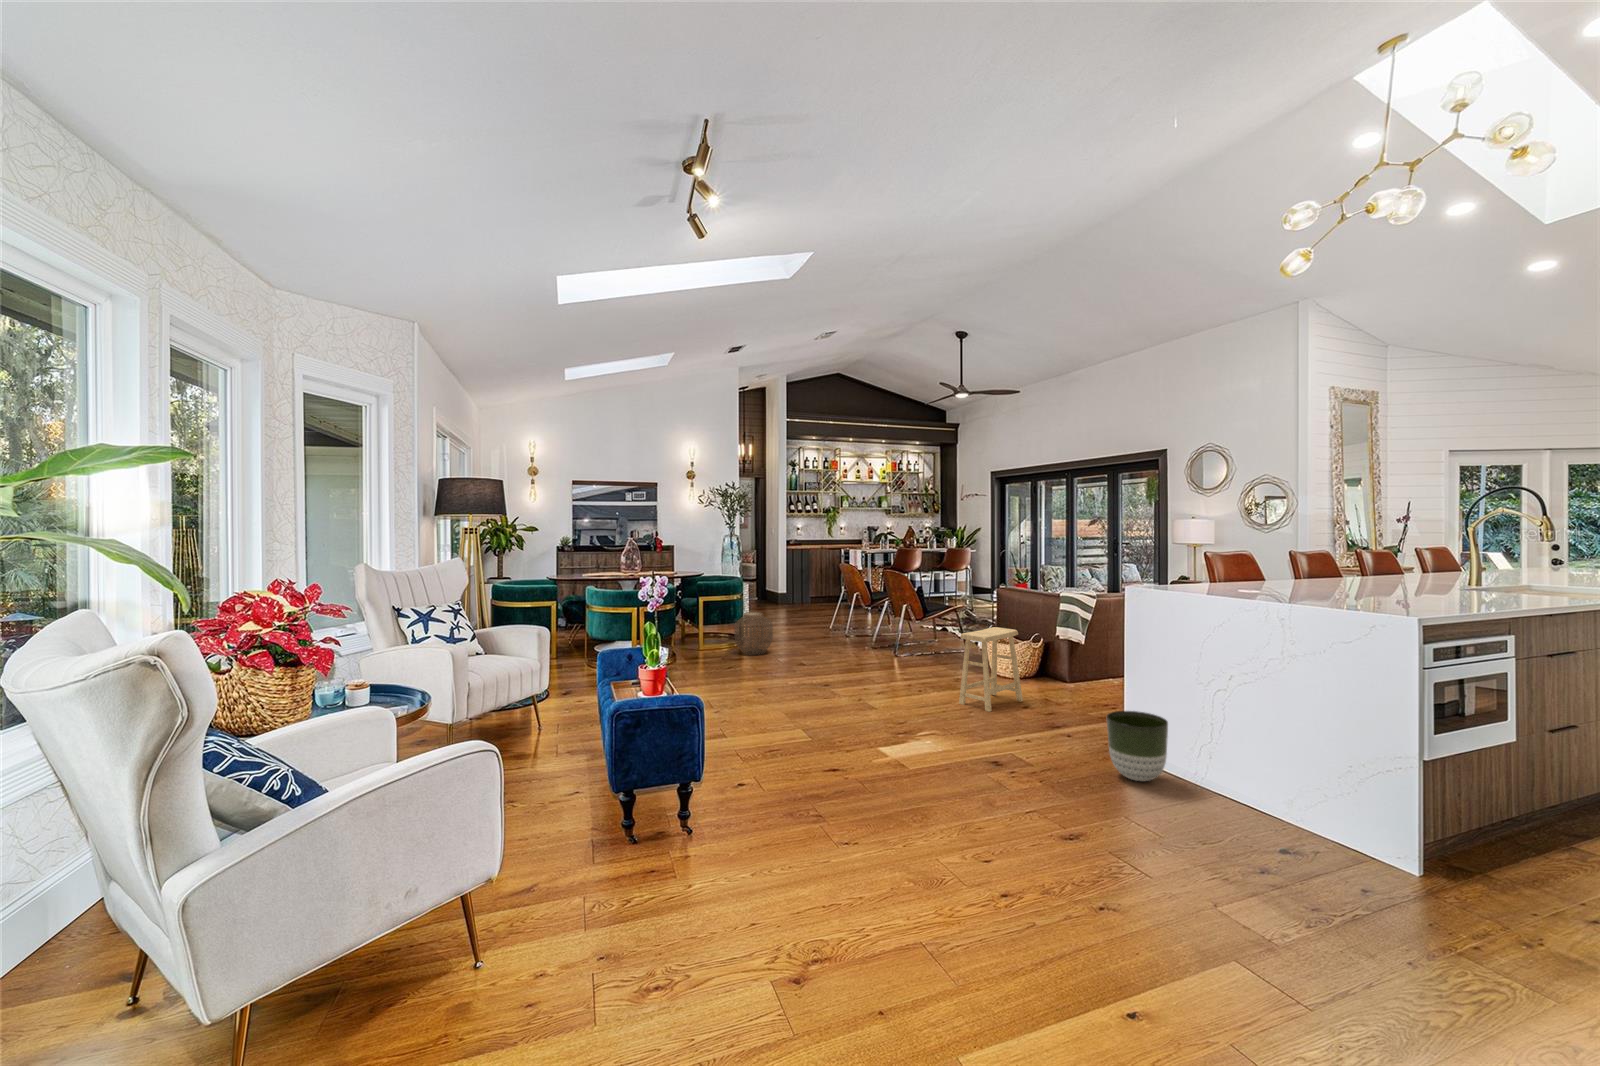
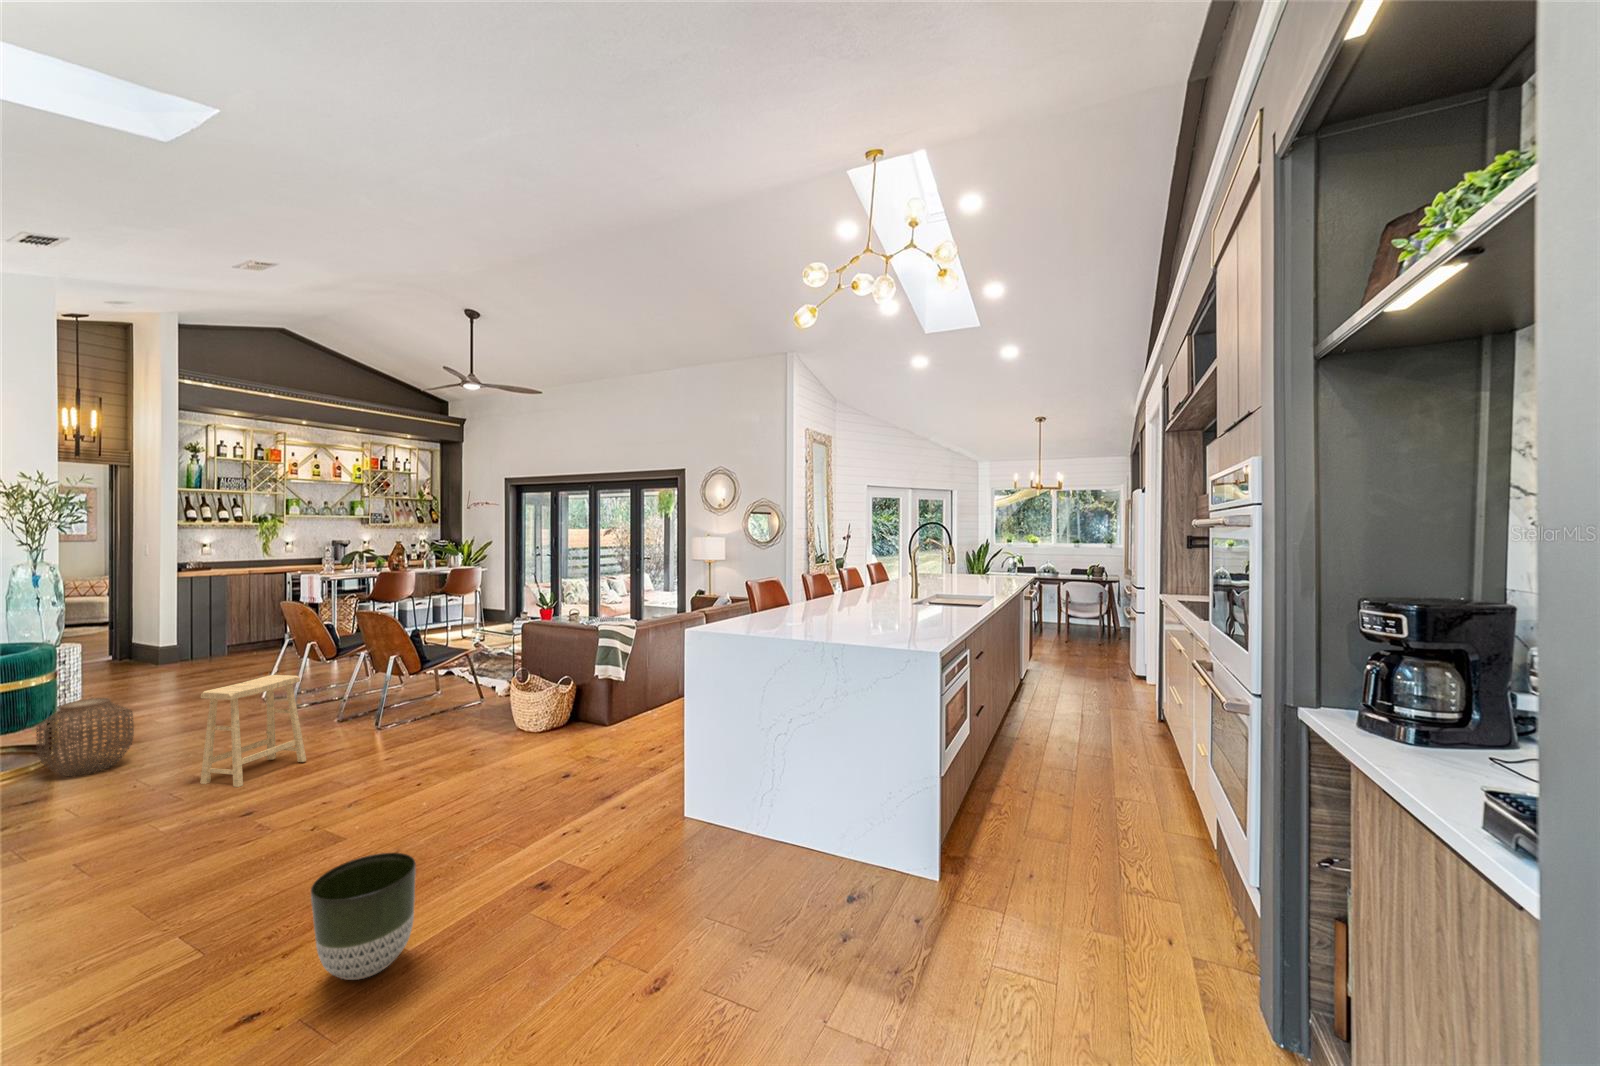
footstool: present [959,627,1023,712] -> present [200,675,306,787]
planter: present [1106,711,1168,781] -> present [311,853,416,980]

